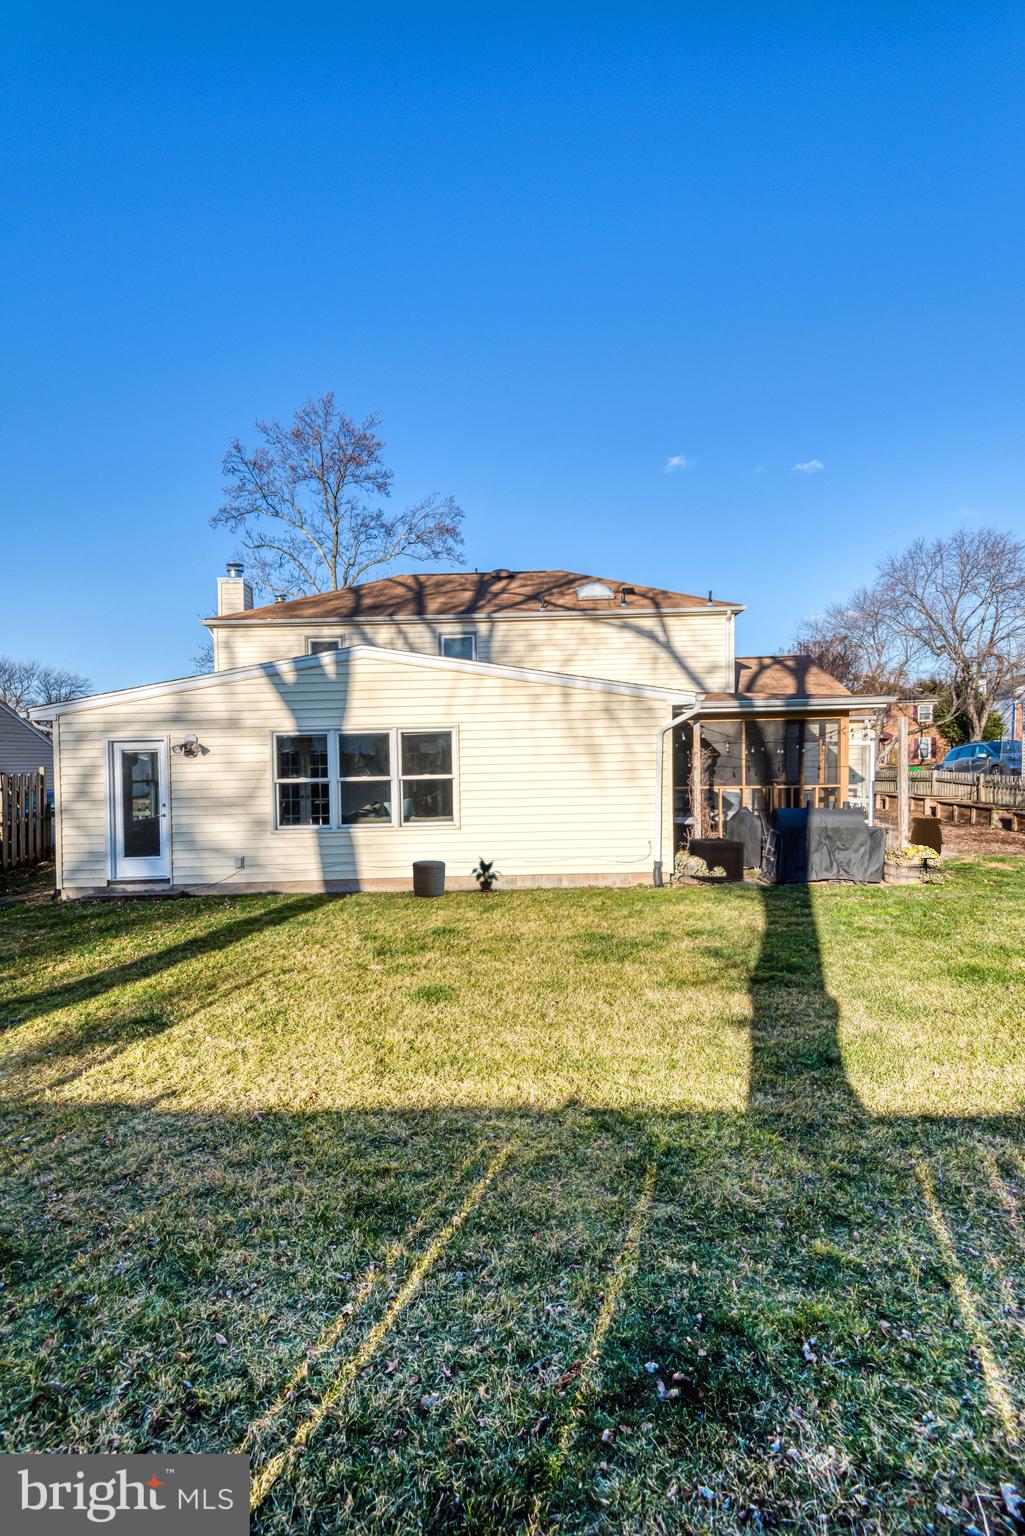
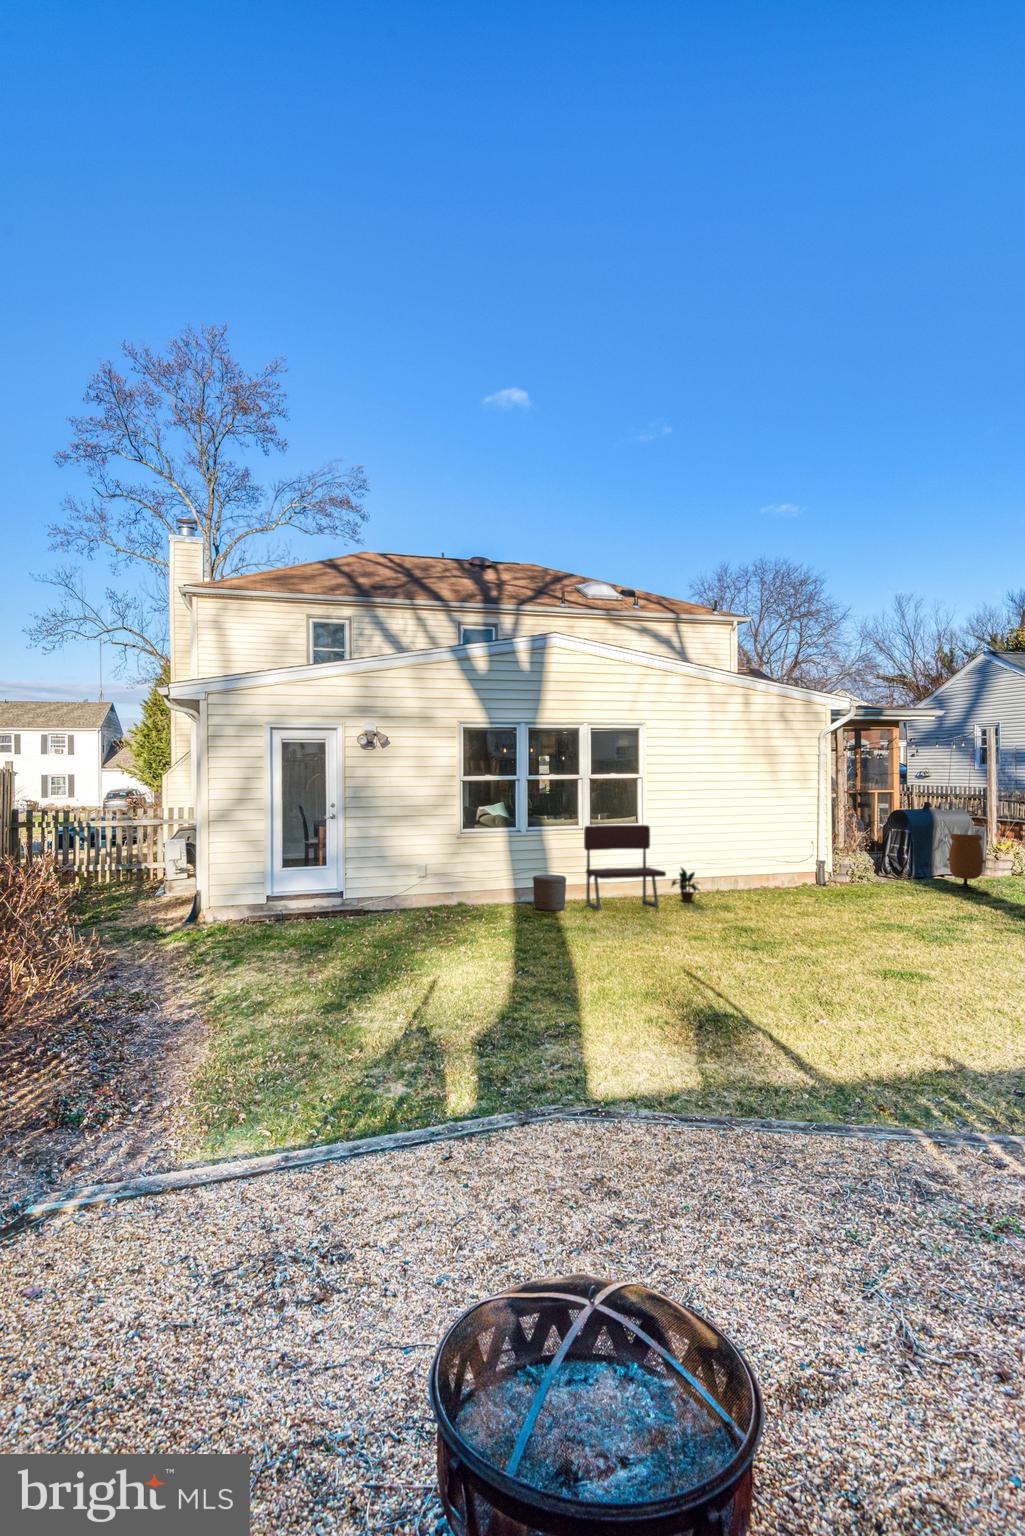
bench: none [572,809,648,888] -> present [584,825,666,909]
wooden crate: present [689,838,744,882] -> none [710,856,769,904]
potted plant: present [472,858,500,891] -> present [671,868,700,902]
woven basket: present [412,860,446,897] -> present [533,875,566,911]

